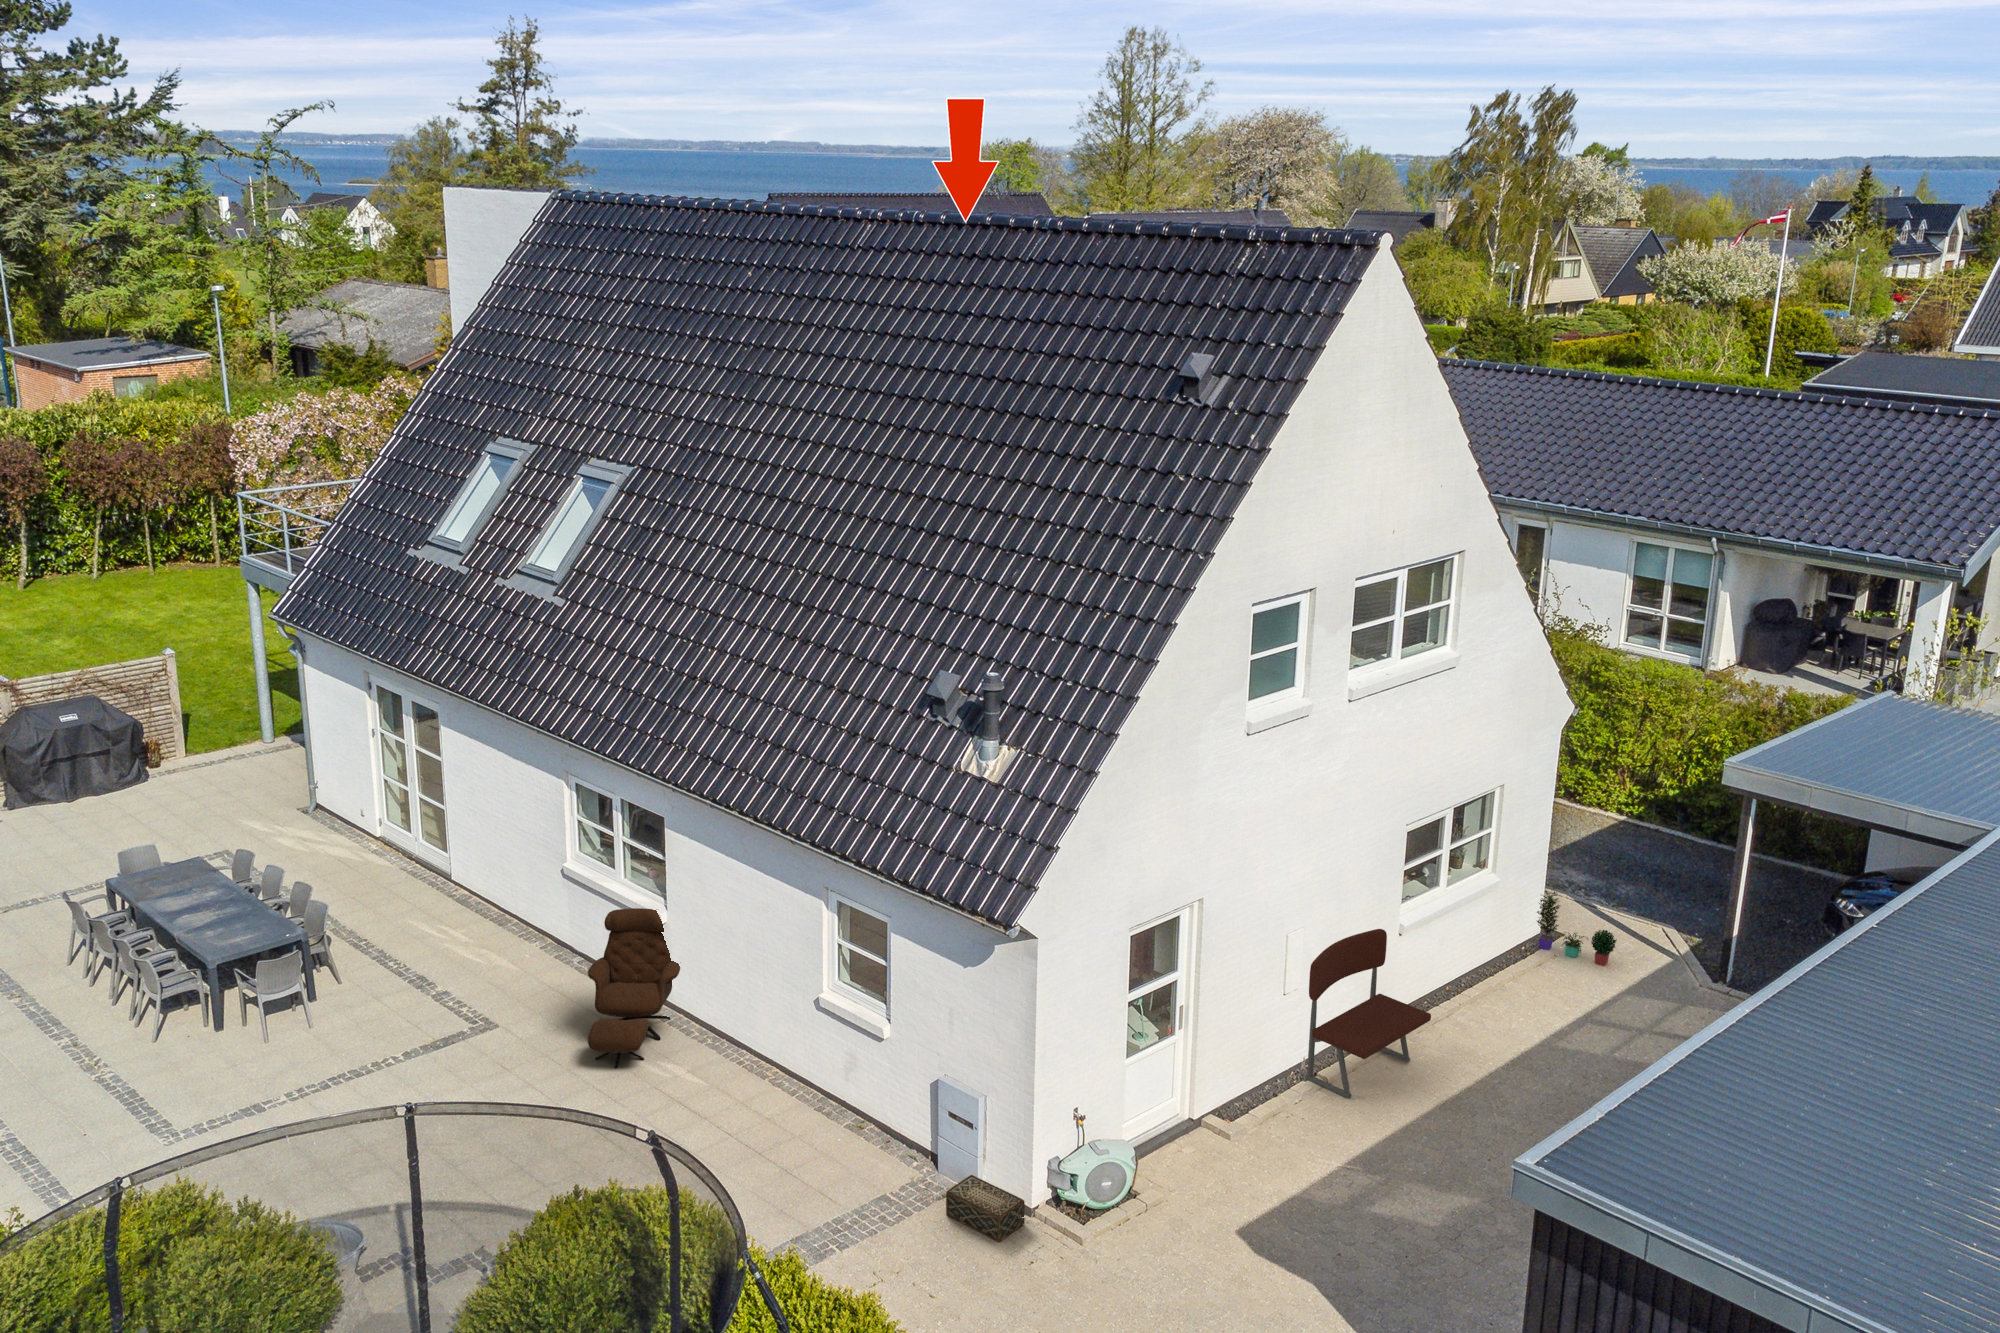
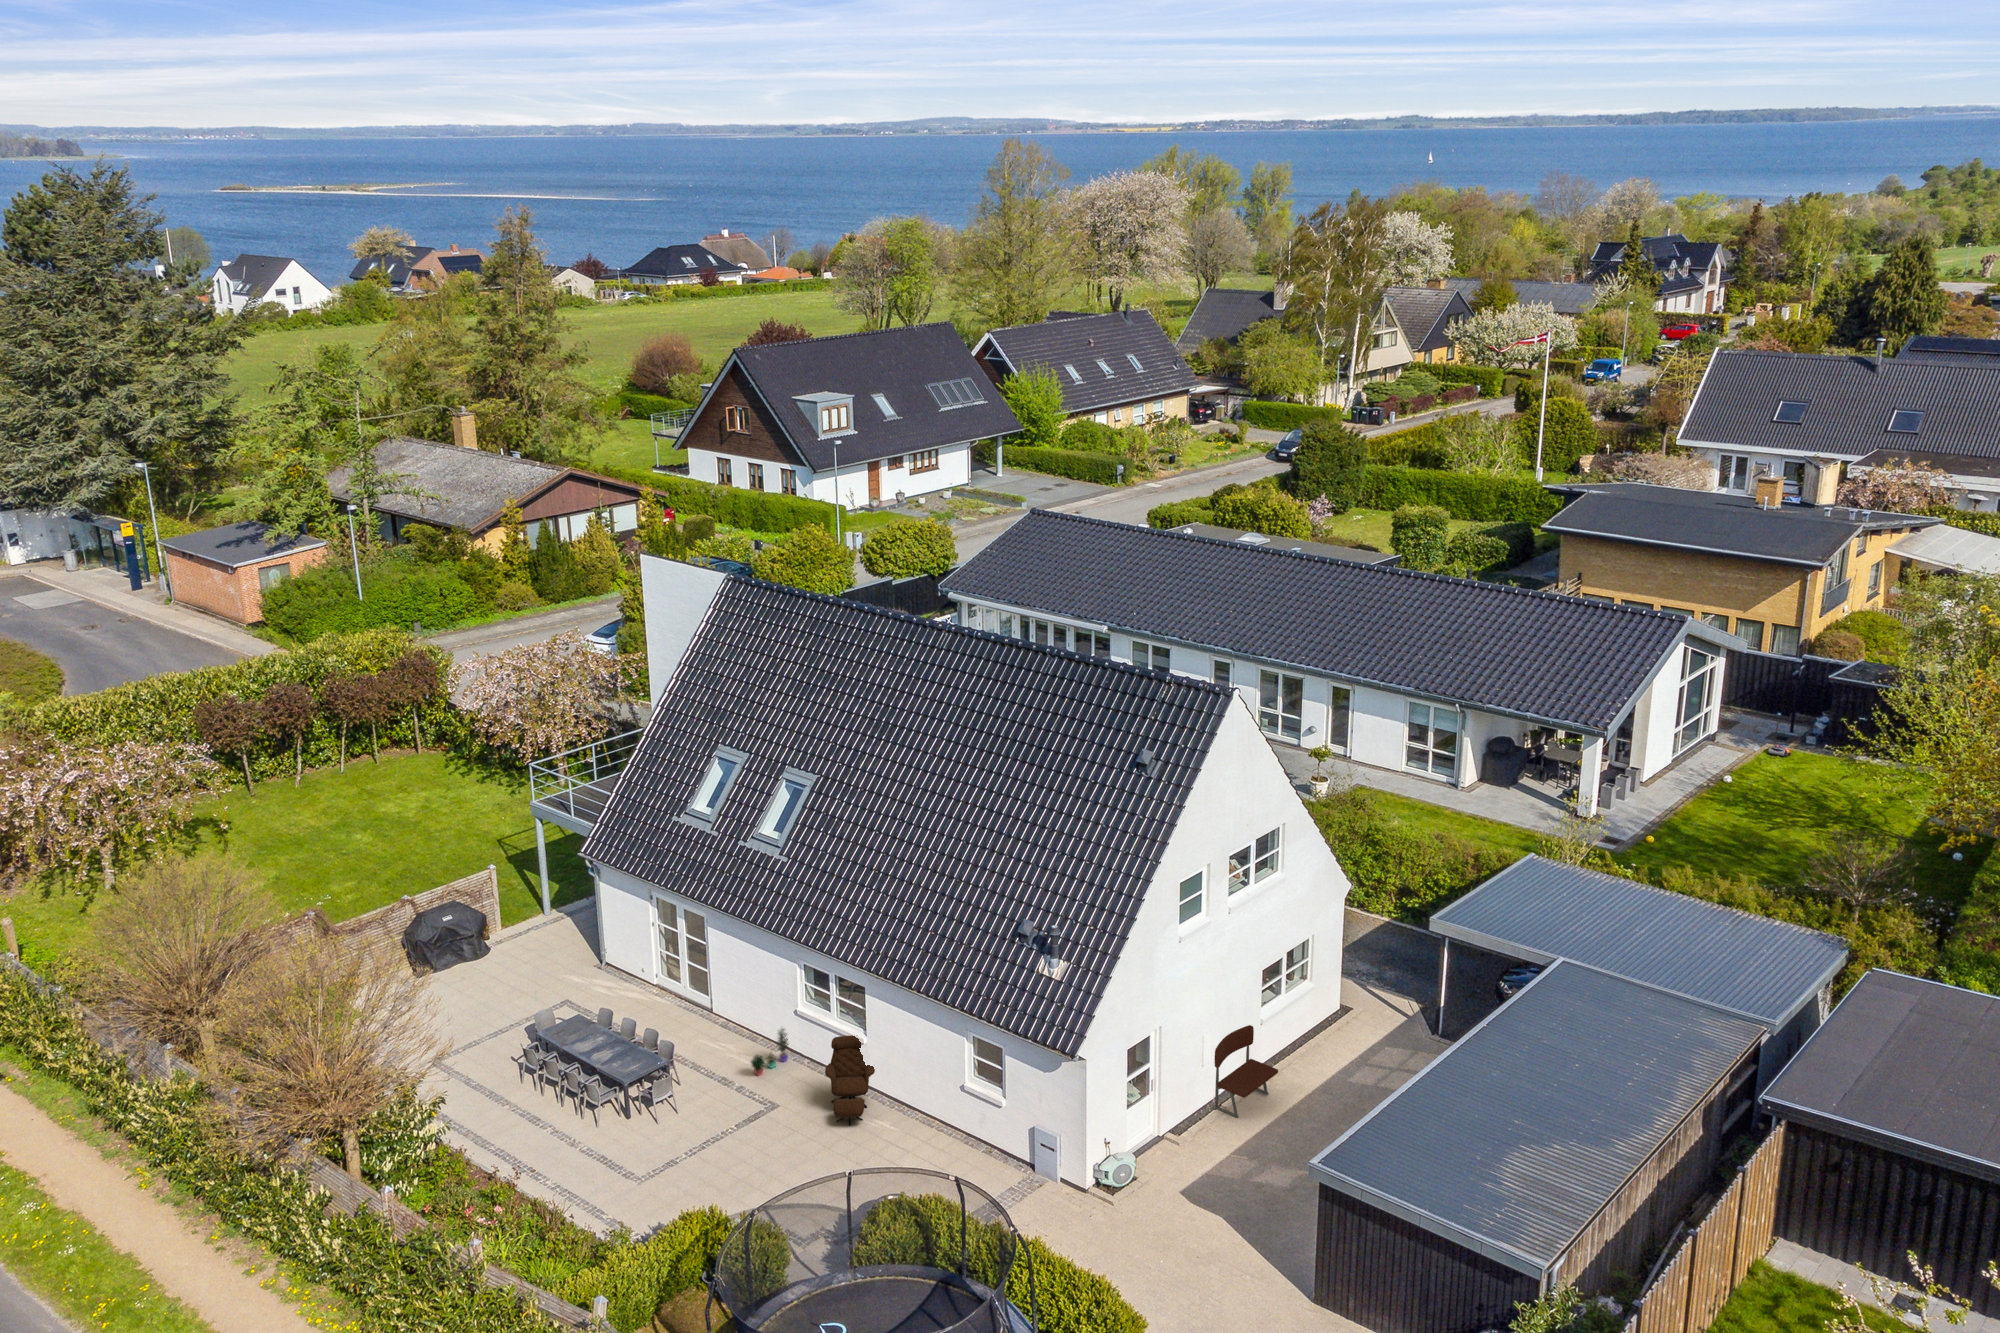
potted plant: present [1537,891,1617,966] -> present [751,1029,788,1076]
woven basket: present [946,1175,1025,1242] -> none [1044,1174,1083,1206]

